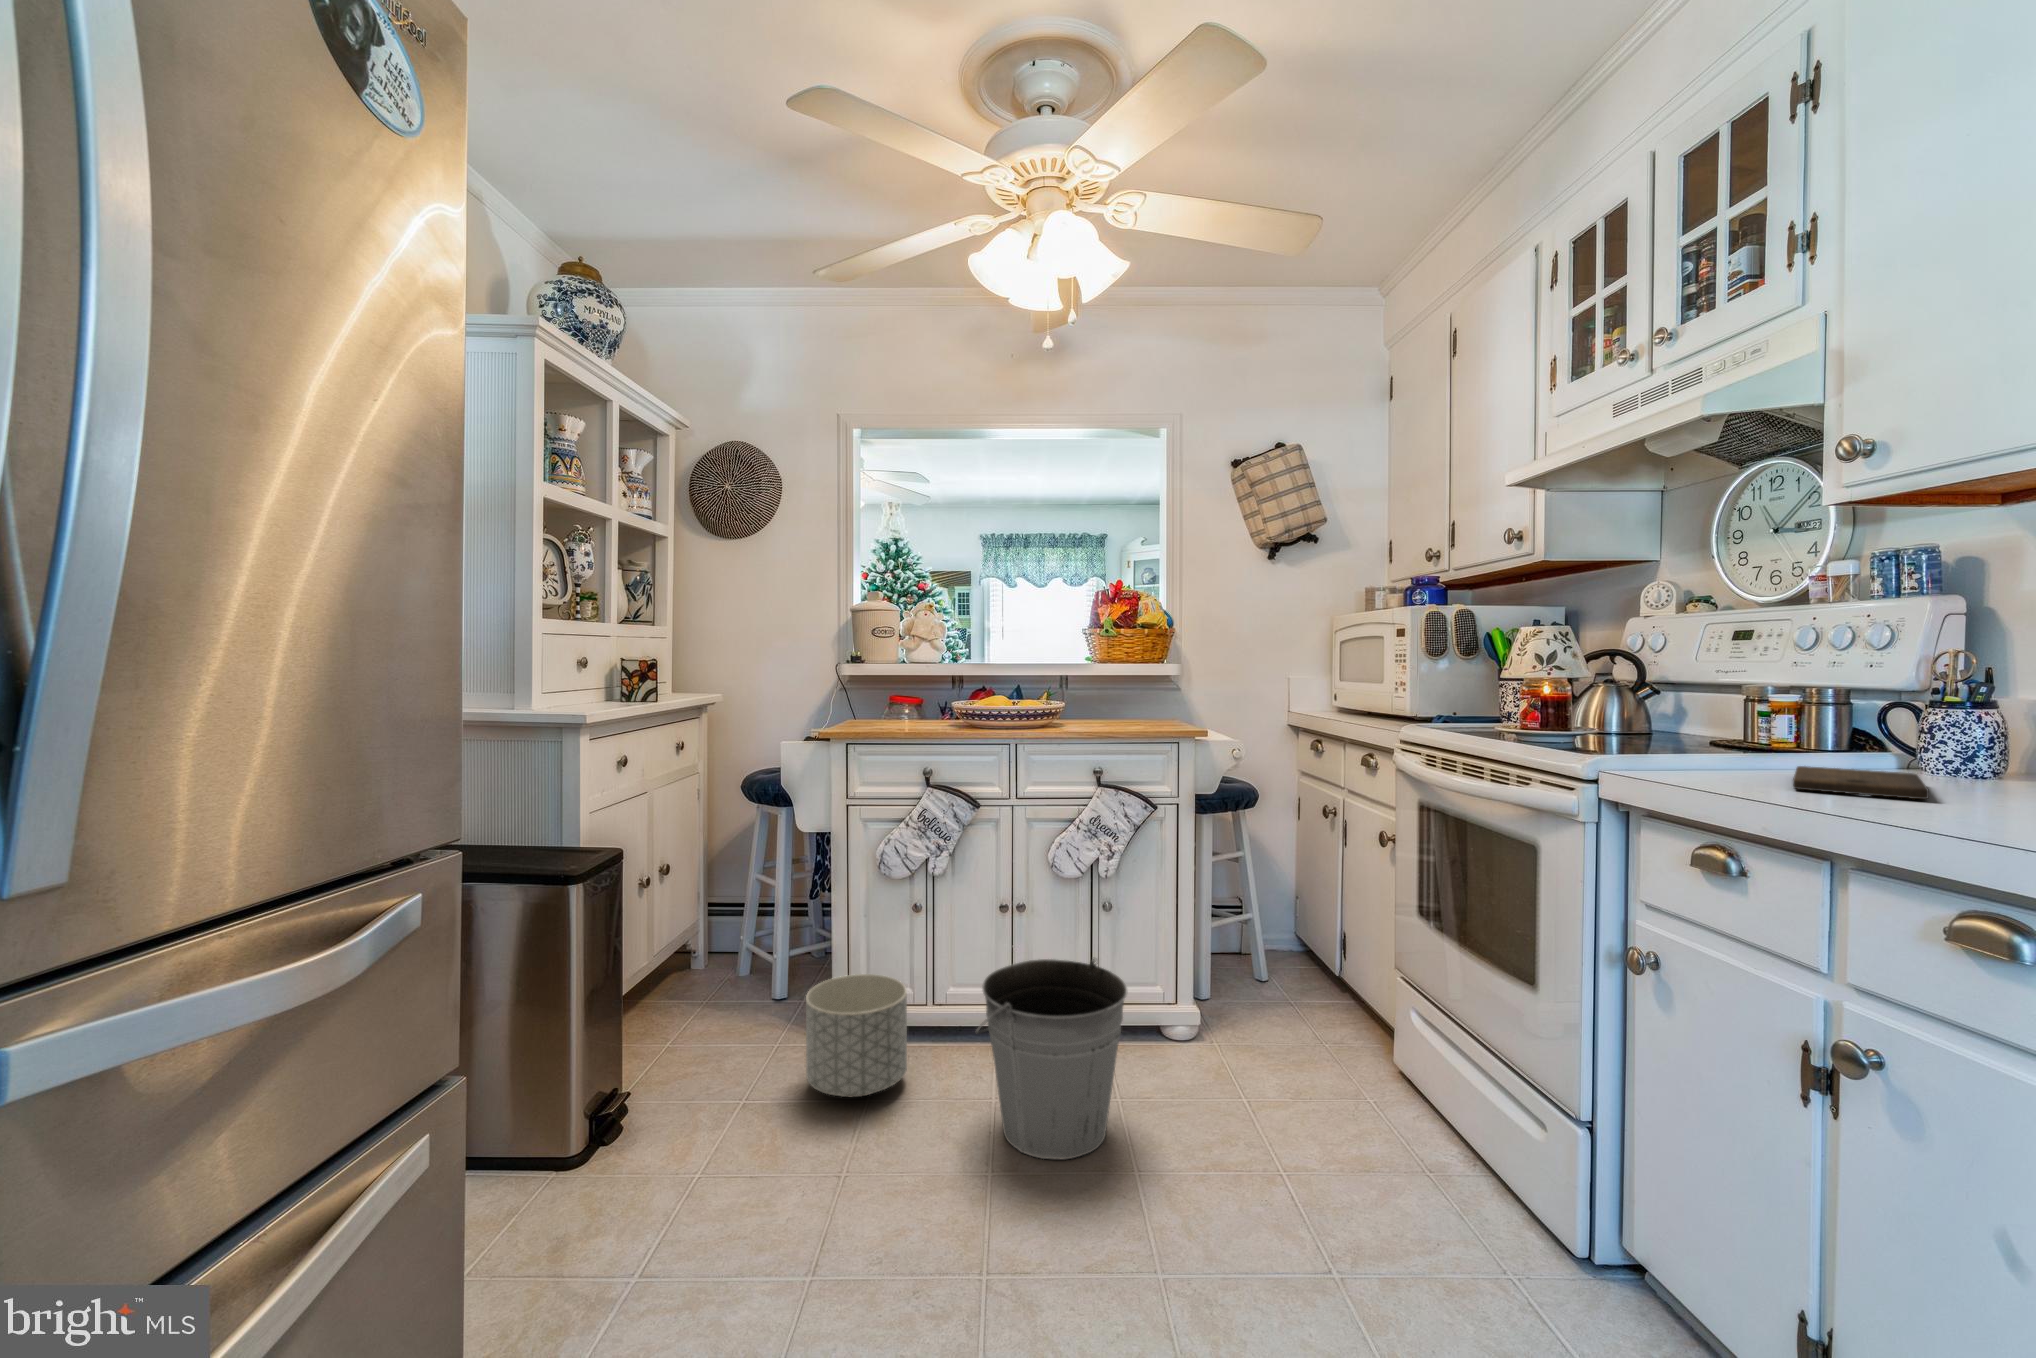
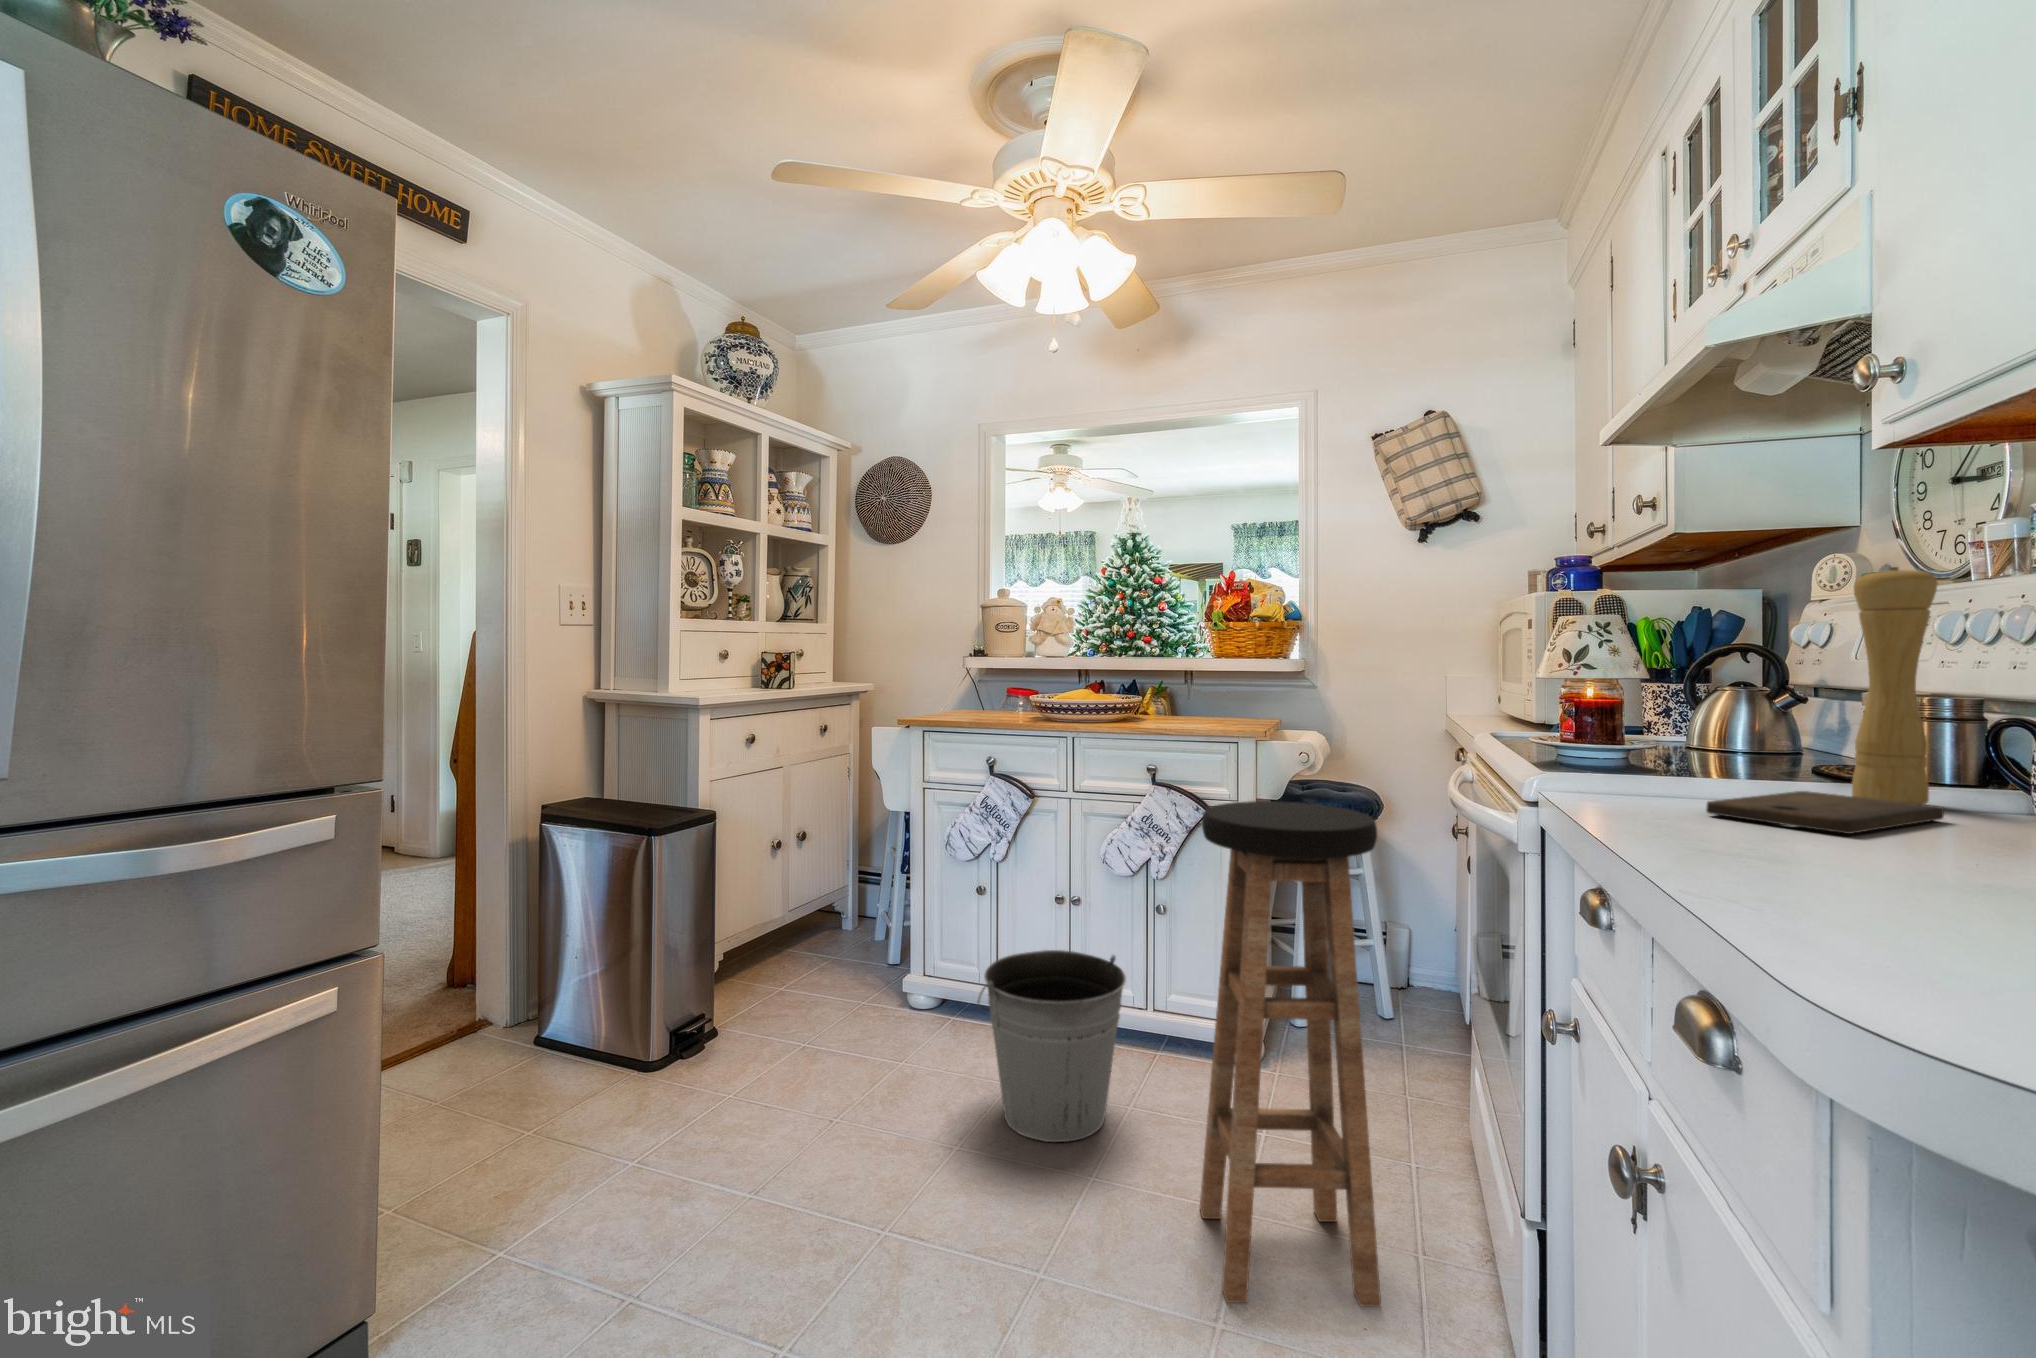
pepper mill: none [1804,593,1869,772] -> present [1852,567,1937,804]
bar stool: none [1244,796,1443,1281] -> present [1200,801,1381,1307]
planter: present [806,974,907,1098] -> none [861,946,953,1056]

